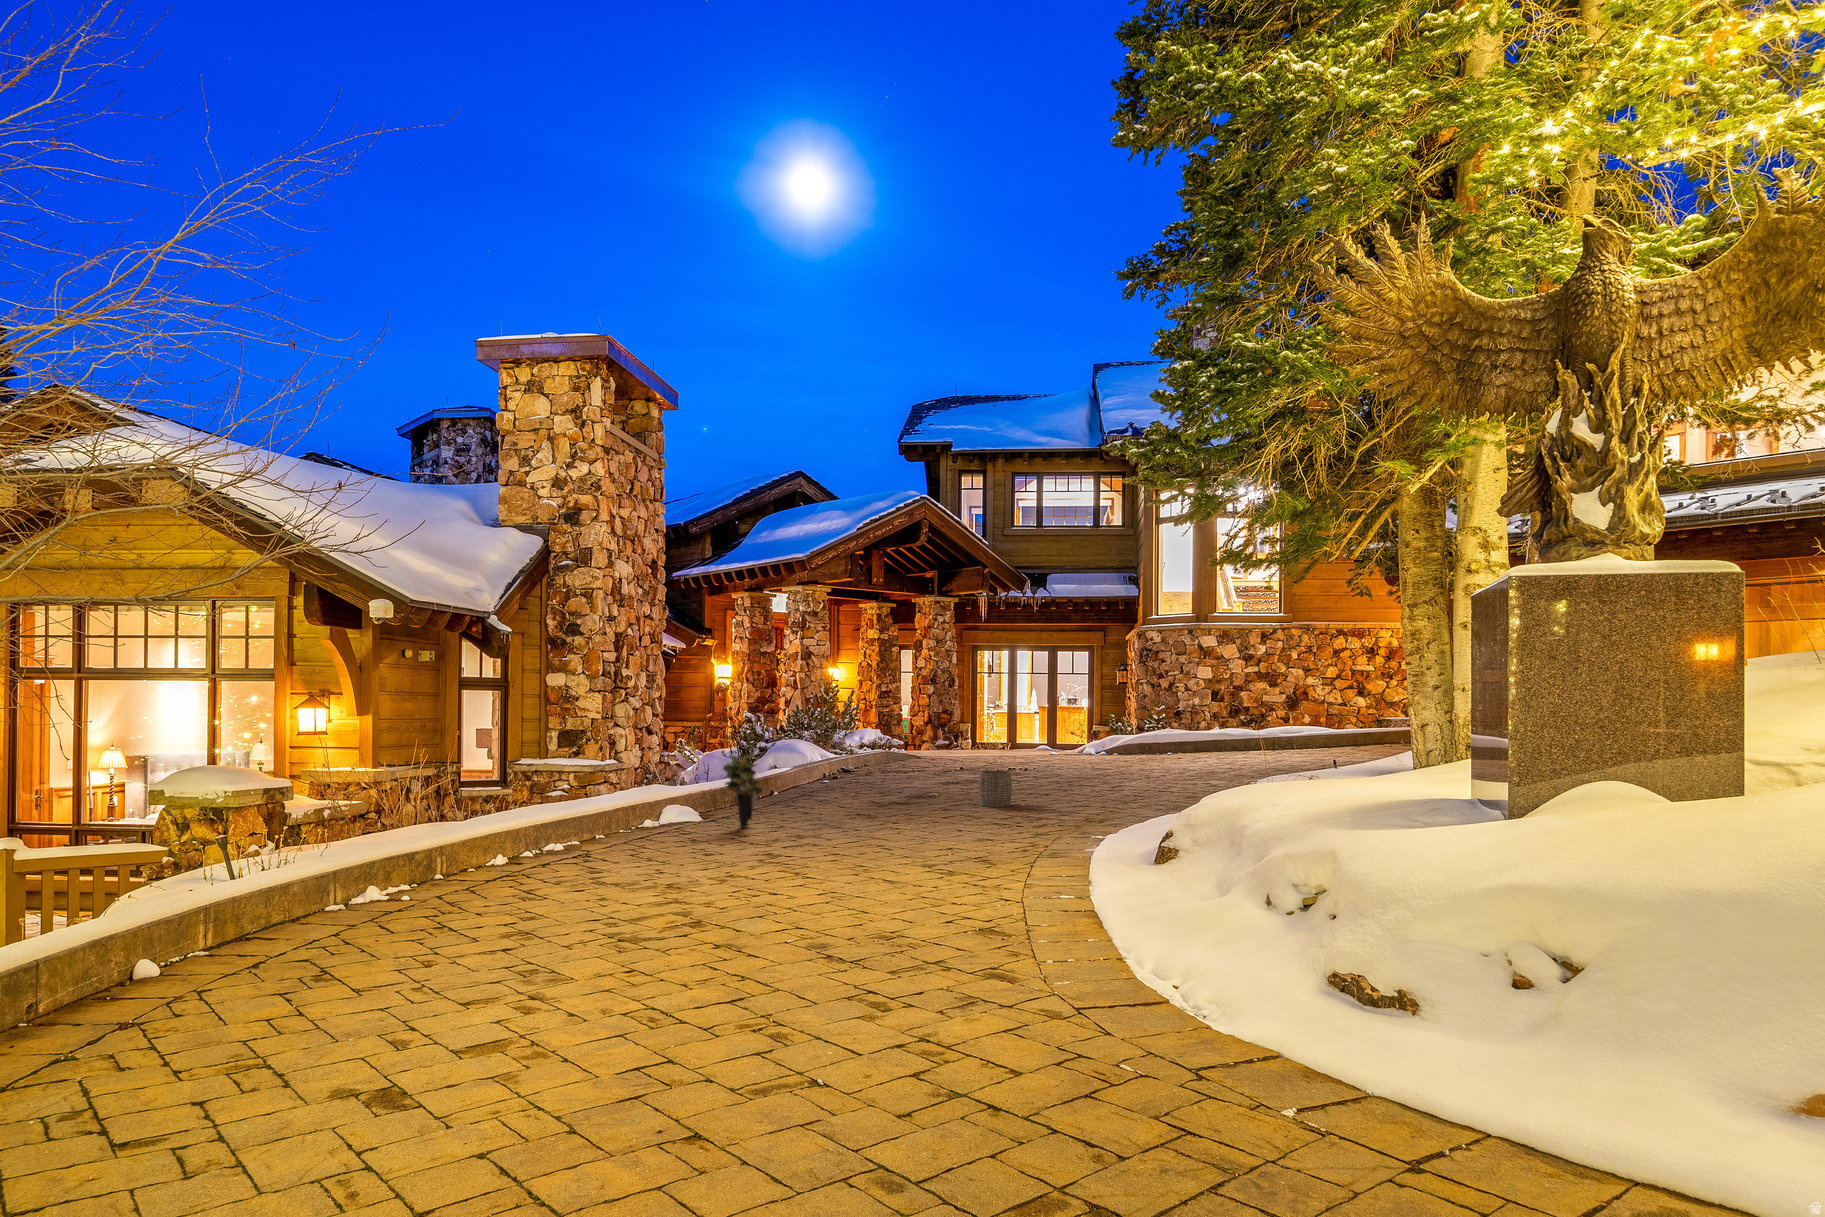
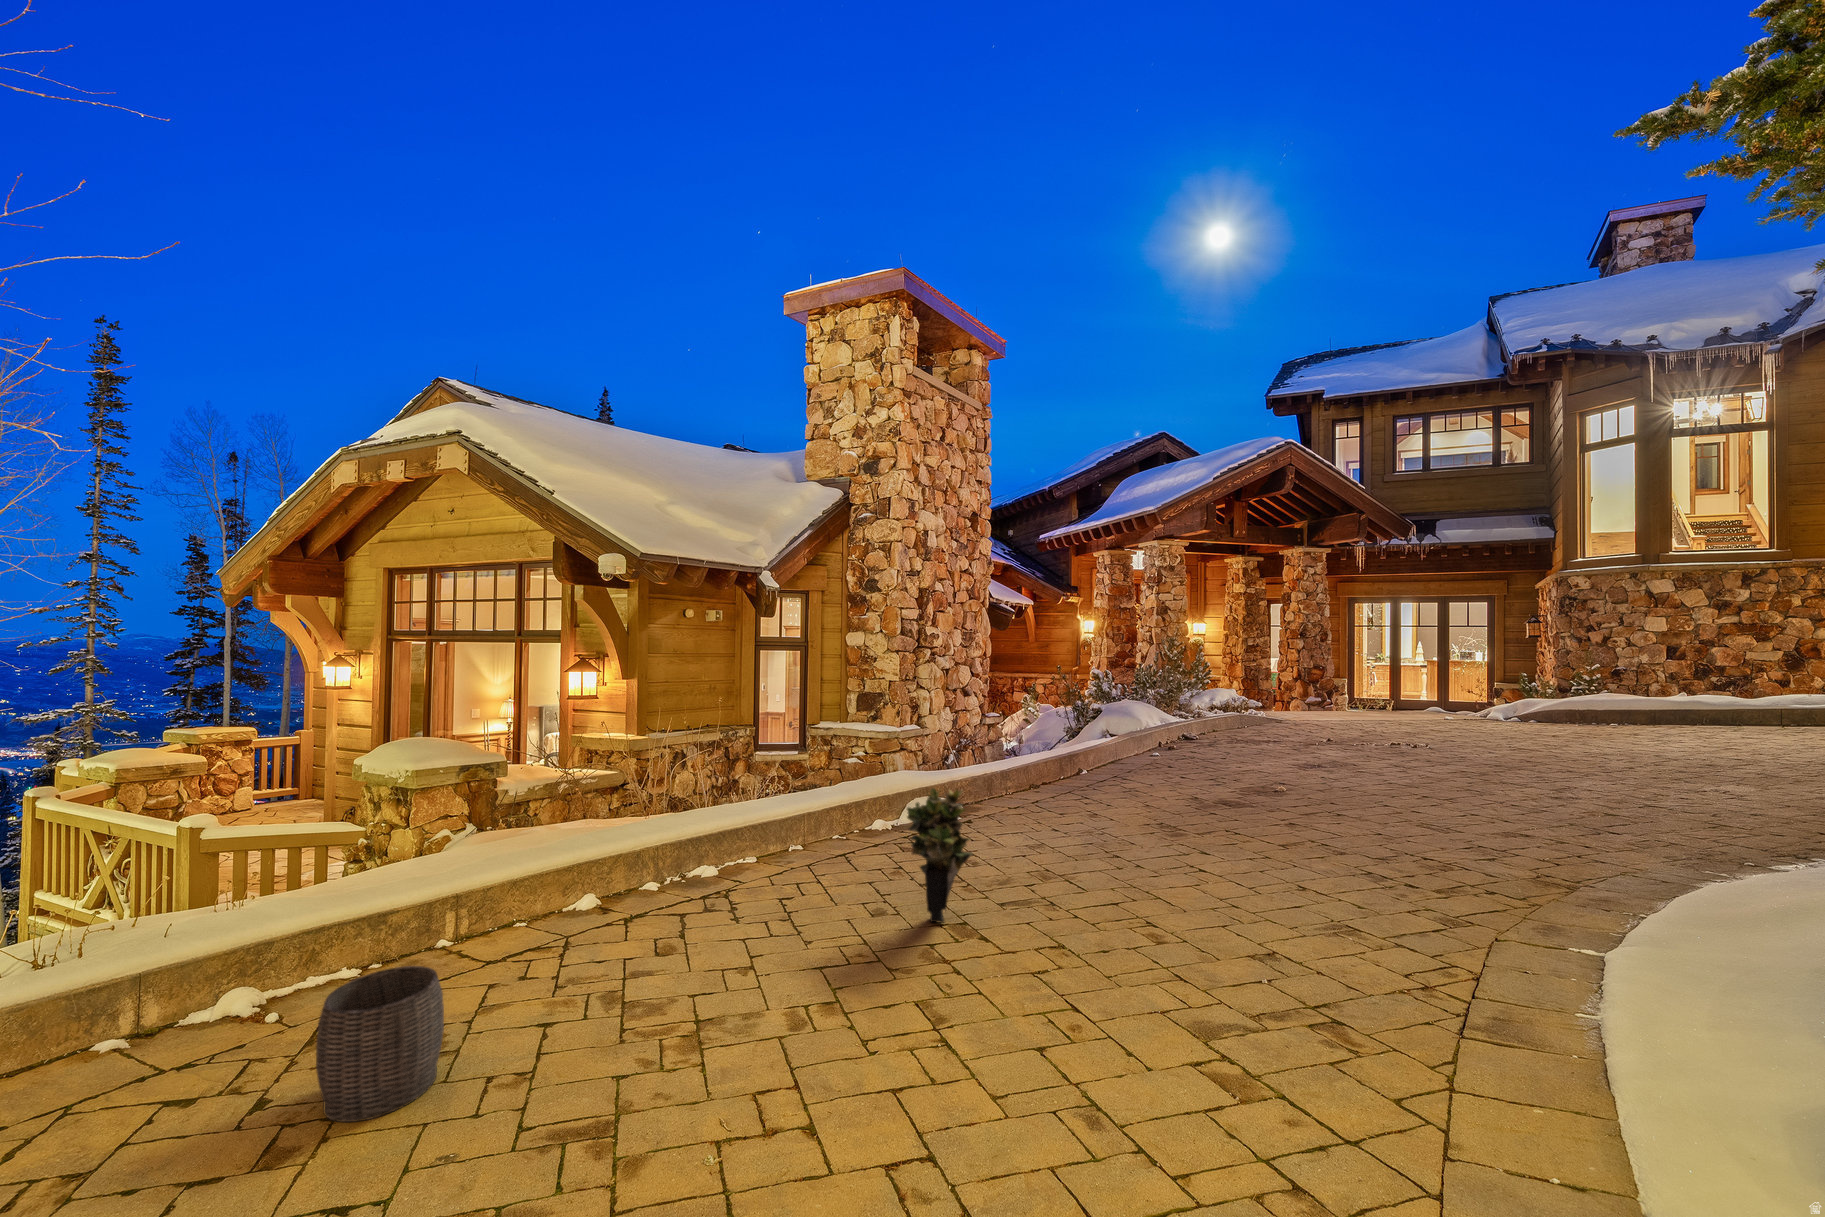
woven basket: present [978,770,1012,807] -> present [316,966,444,1122]

